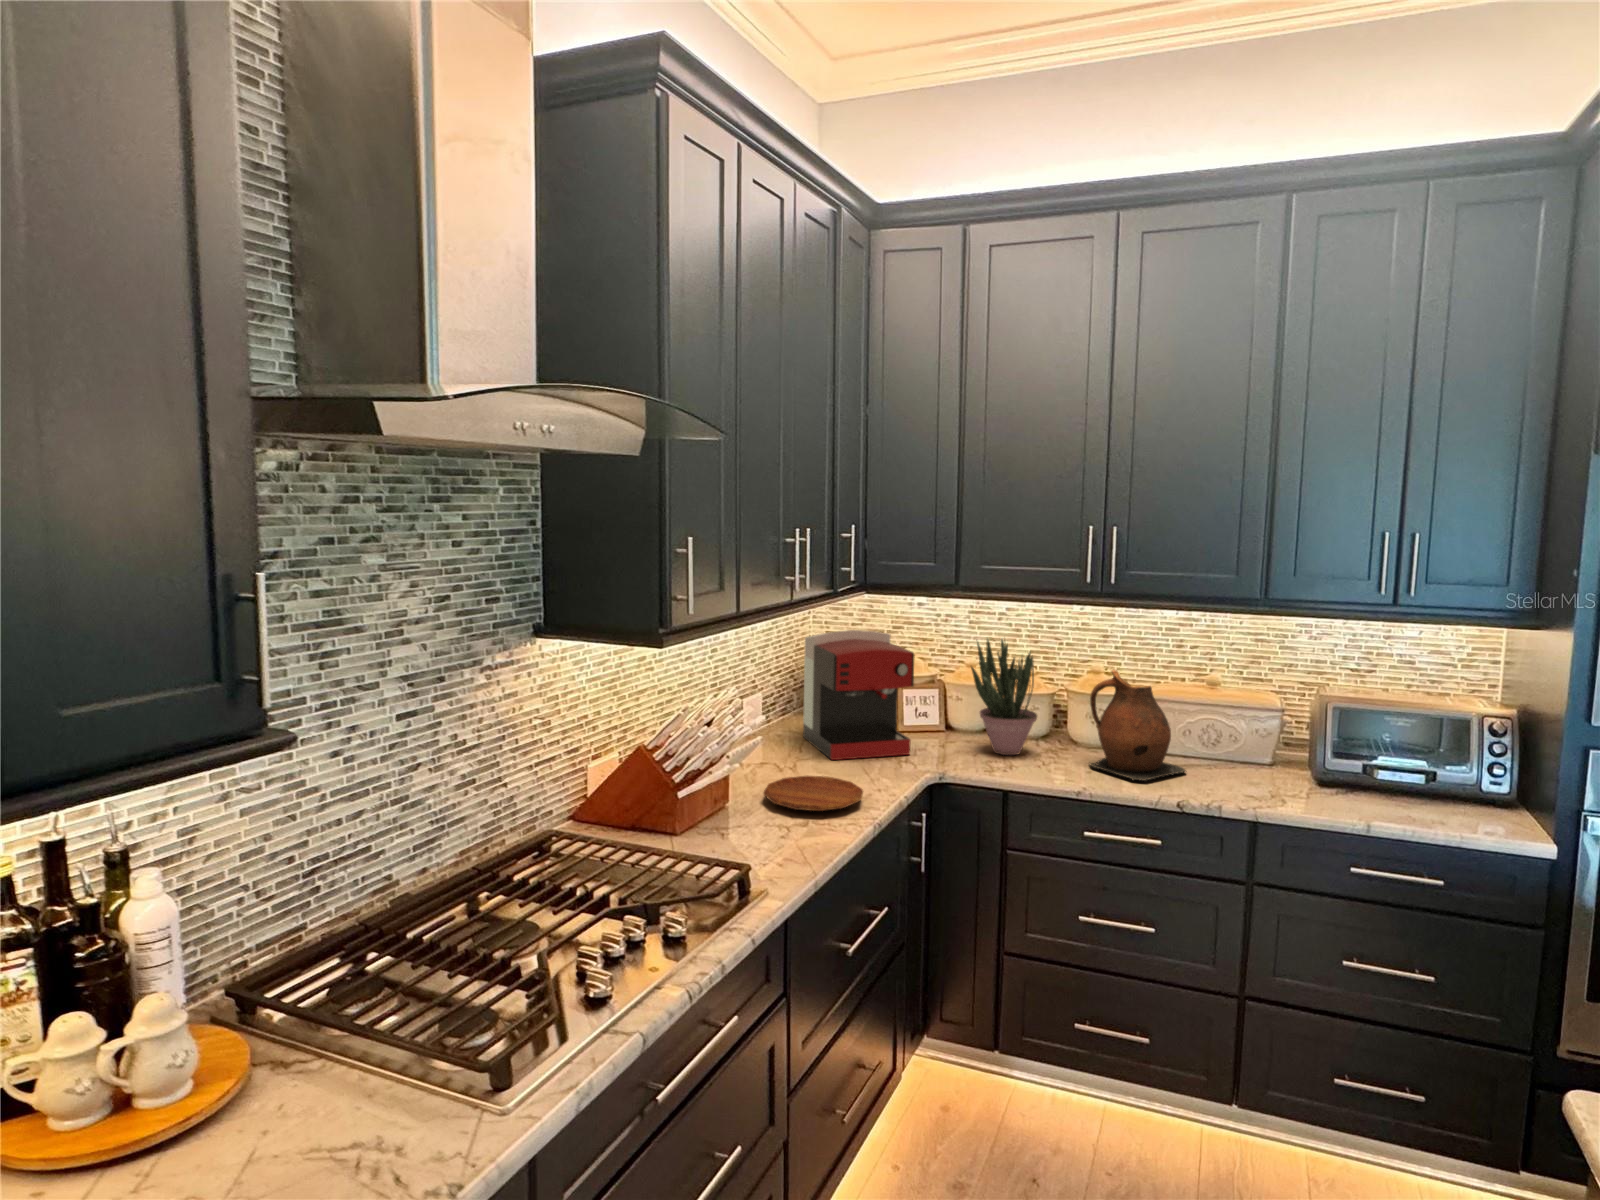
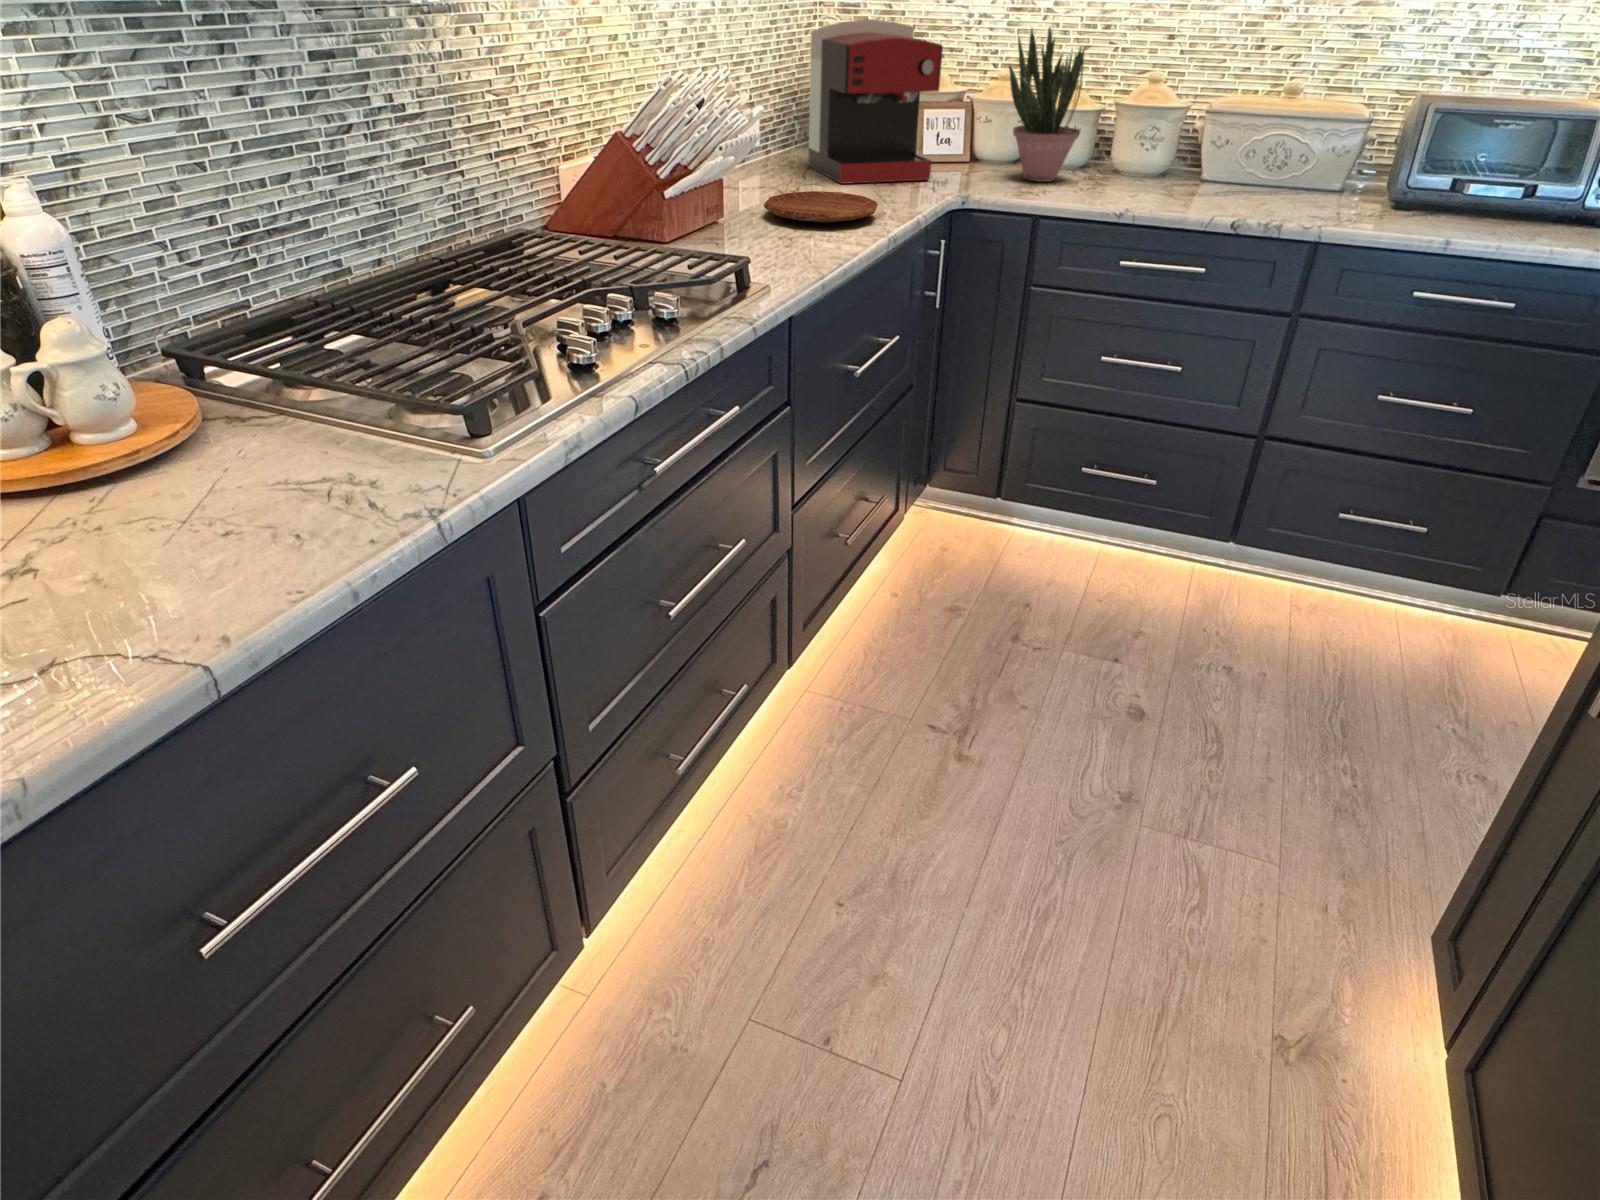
ceramic pitcher: present [1090,670,1186,781] -> none [1133,66,1243,203]

